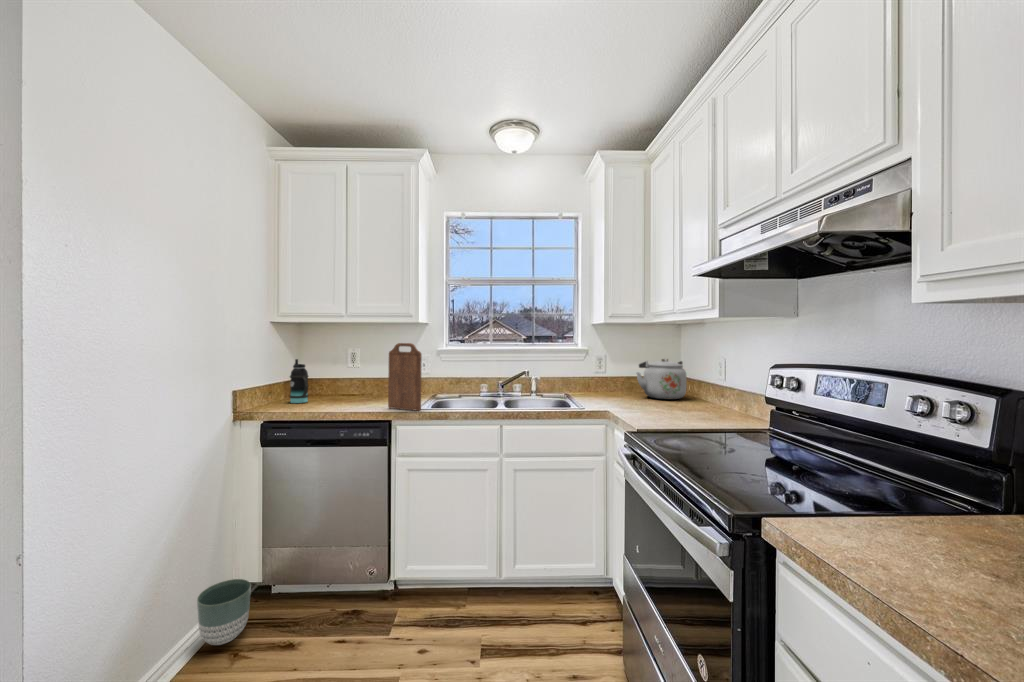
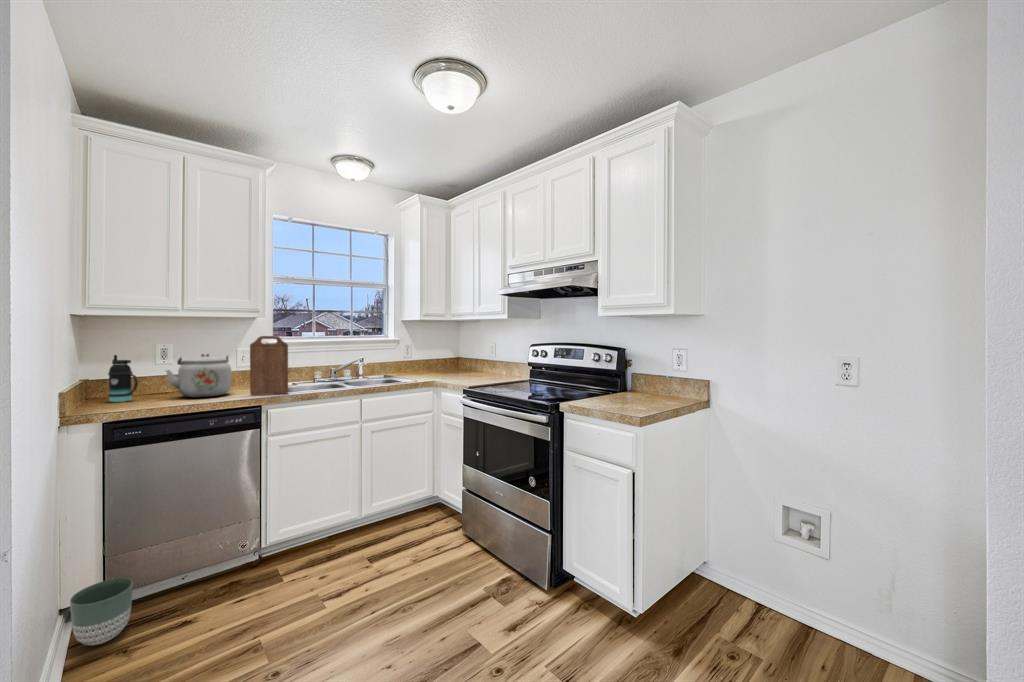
kettle: present [636,359,686,400] -> present [166,353,231,397]

